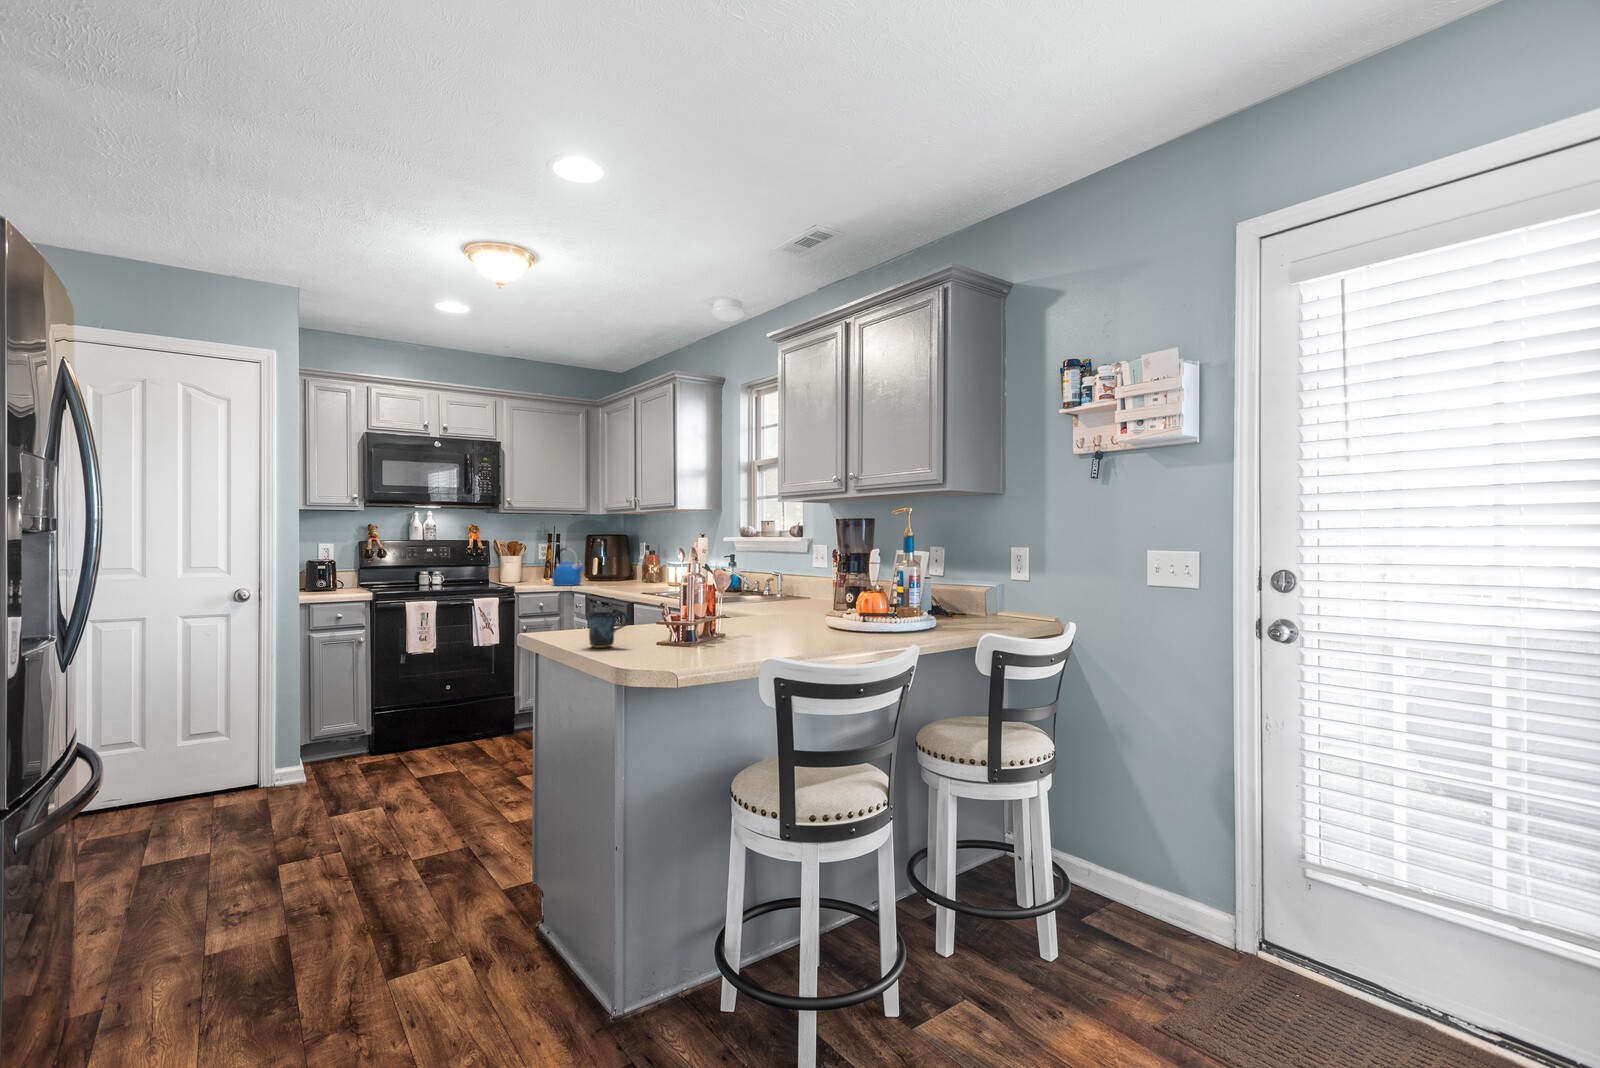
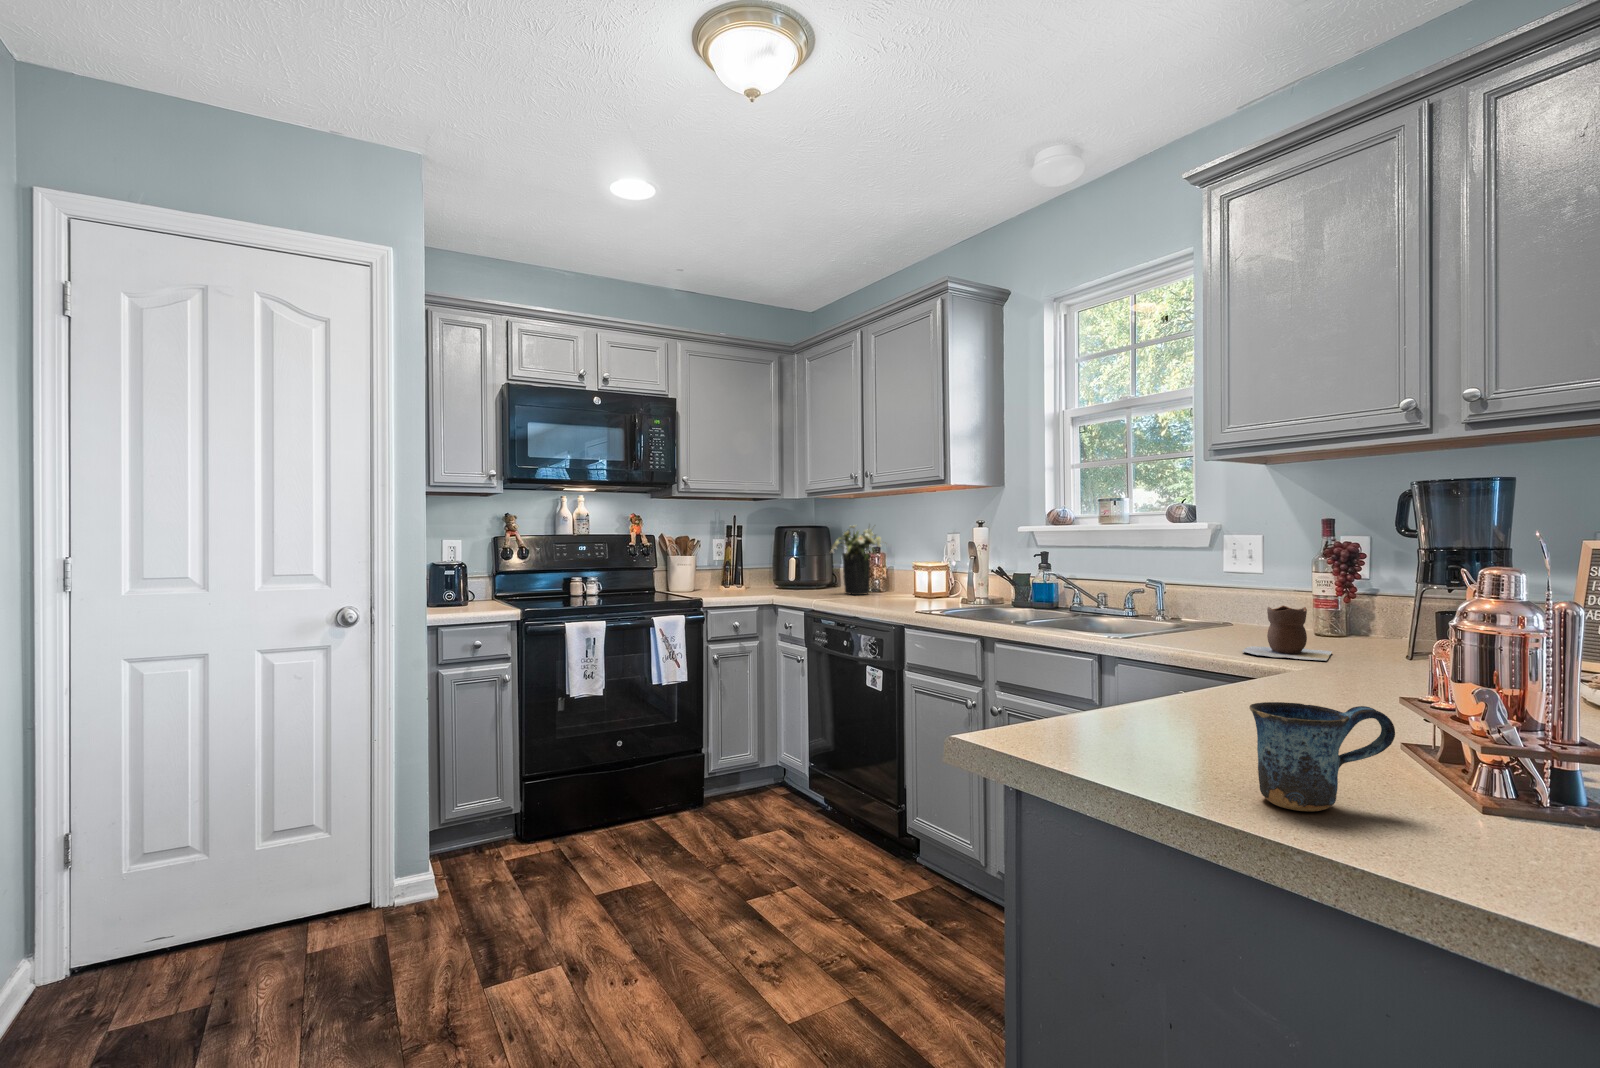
flower arrangement: none [614,533,657,585] -> present [830,525,881,595]
kettle: present [552,548,584,586] -> none [745,544,789,597]
vase: none [766,585,814,613] -> present [1242,606,1332,661]

